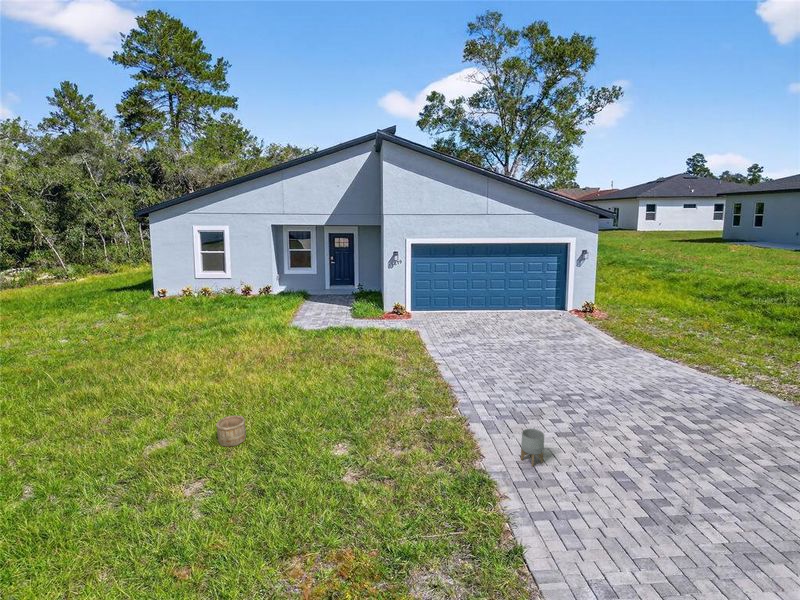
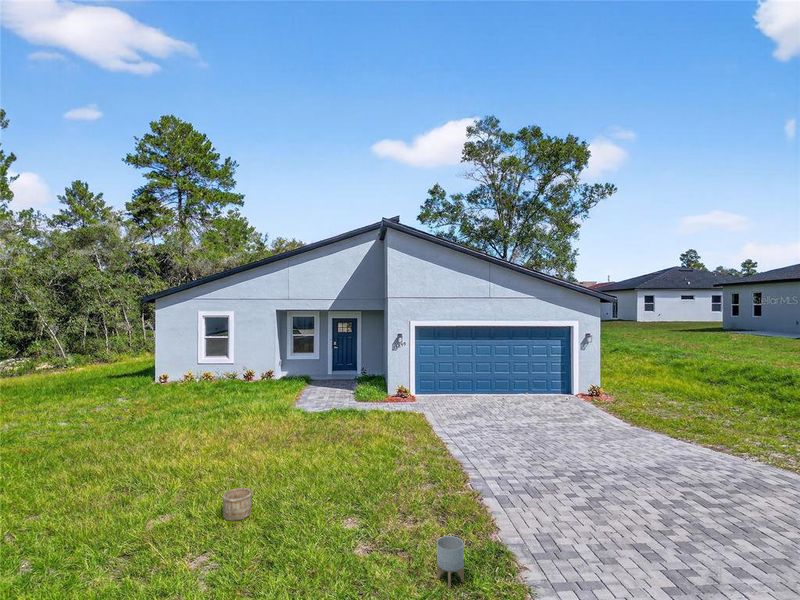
planter: present [521,429,544,466] -> present [437,536,464,588]

